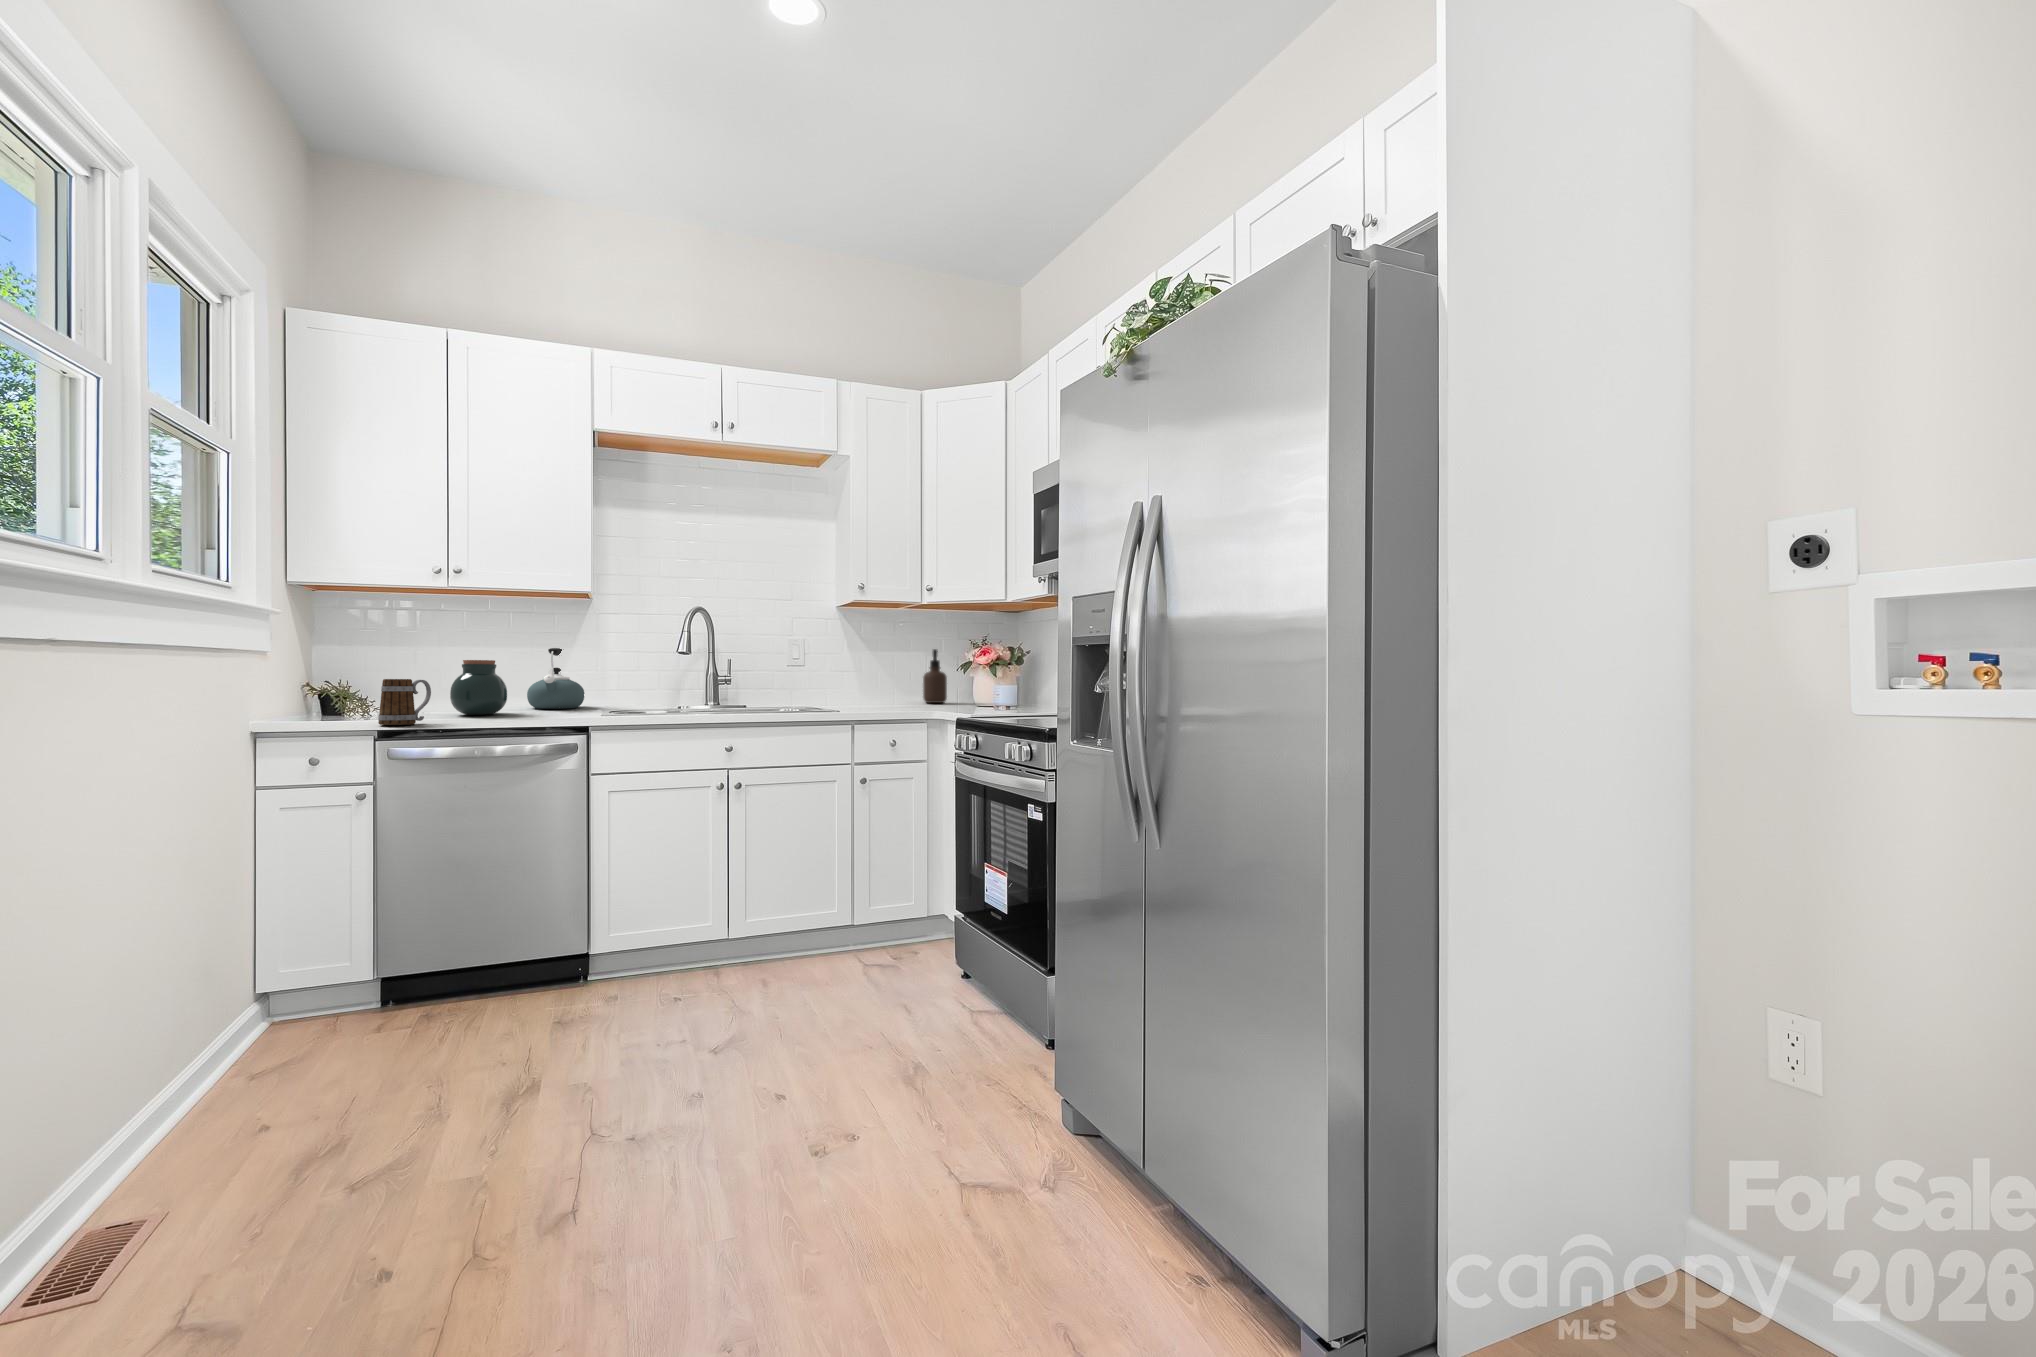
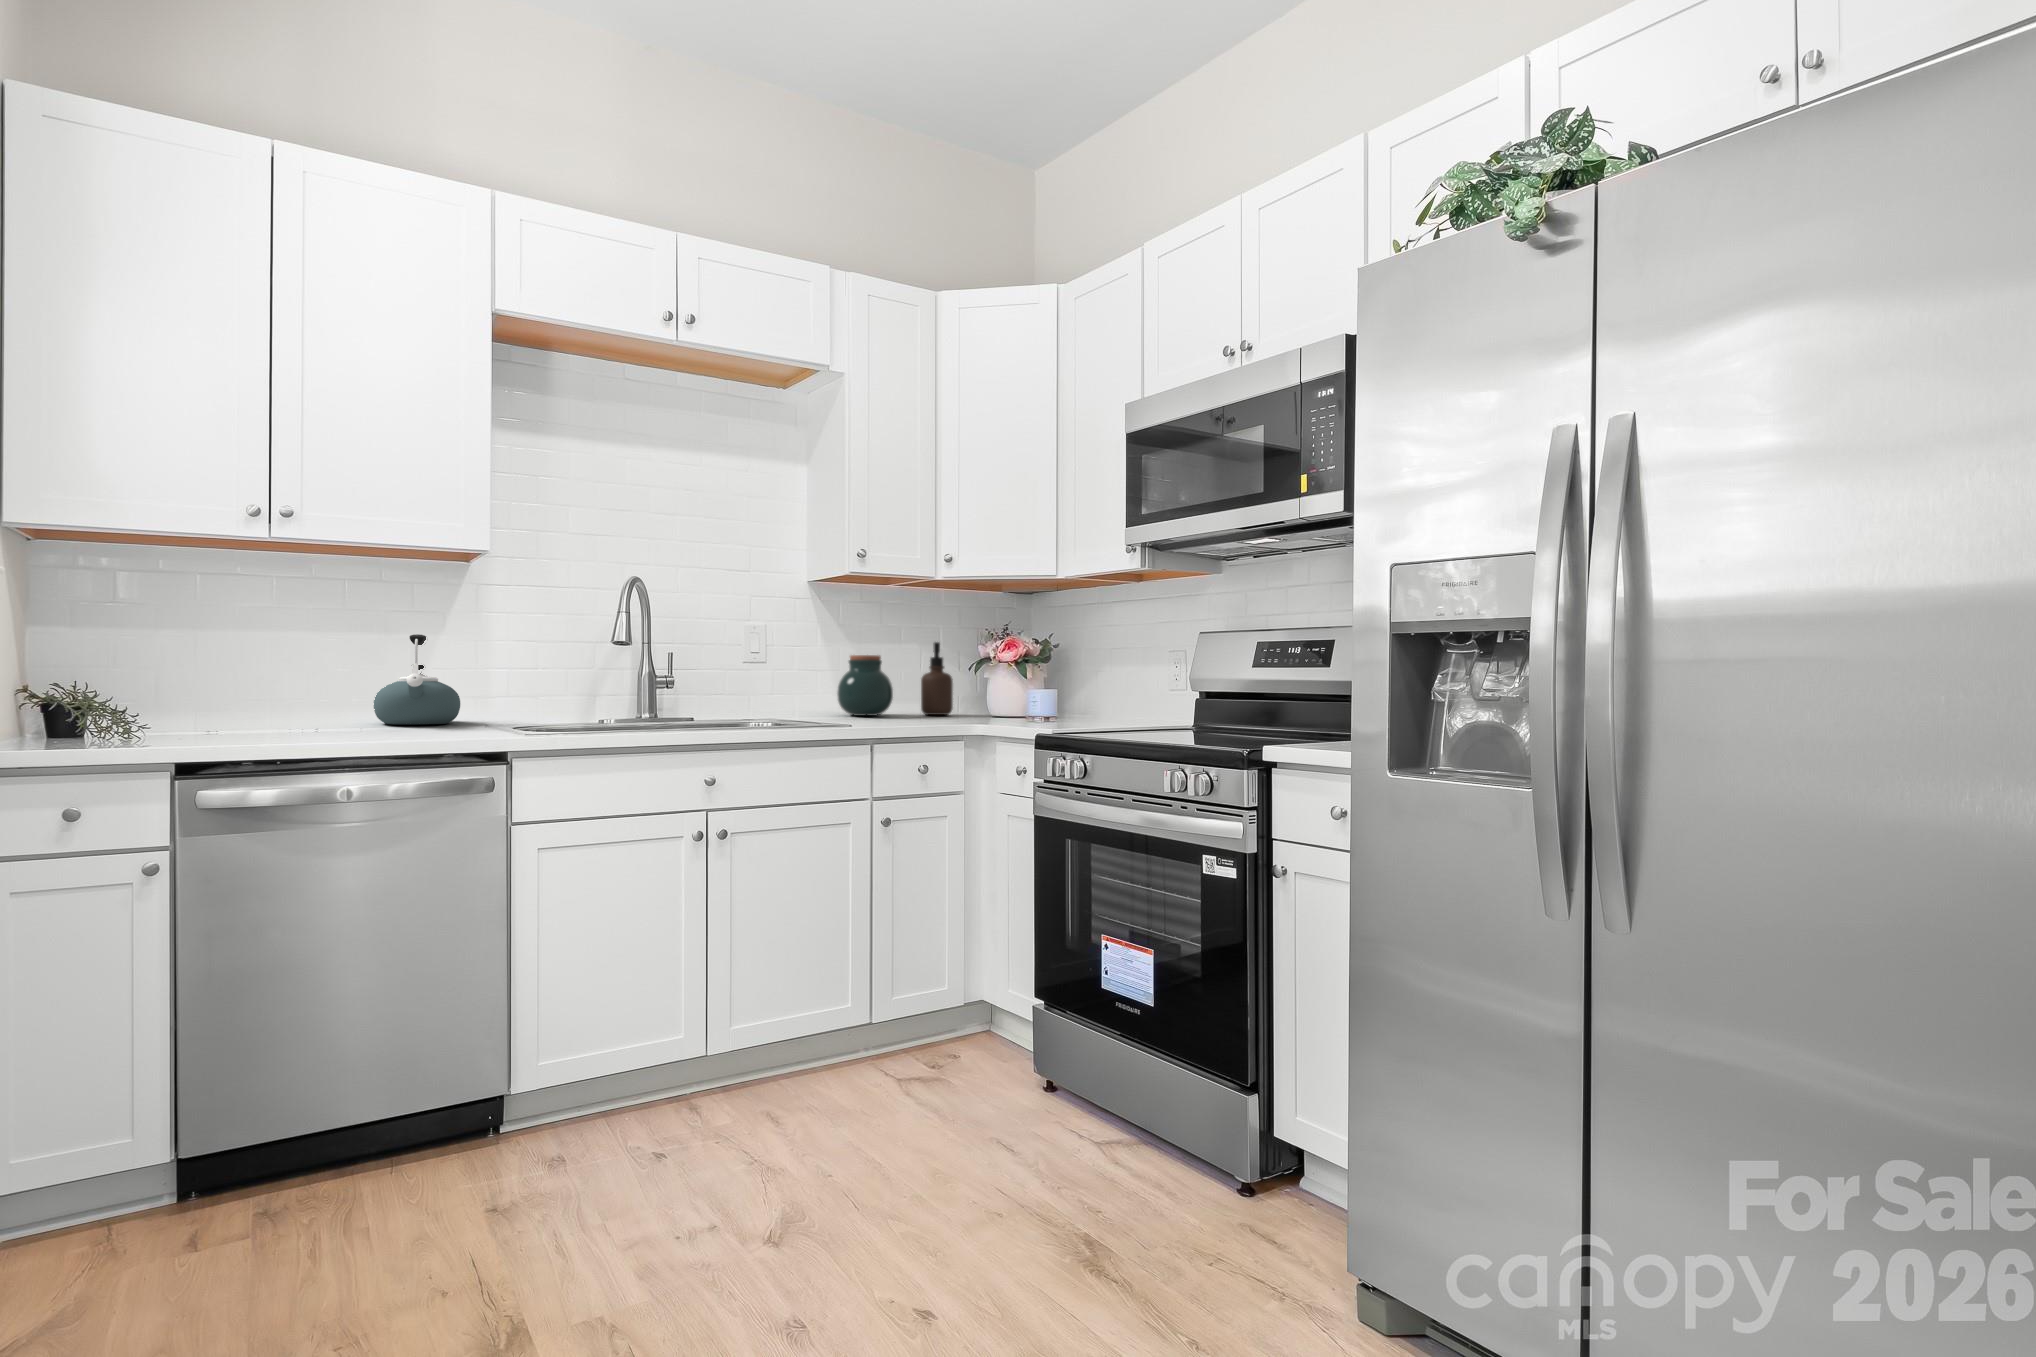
jar: present [450,660,507,715] -> present [837,655,893,716]
mug: present [378,679,431,725] -> none [170,678,254,752]

